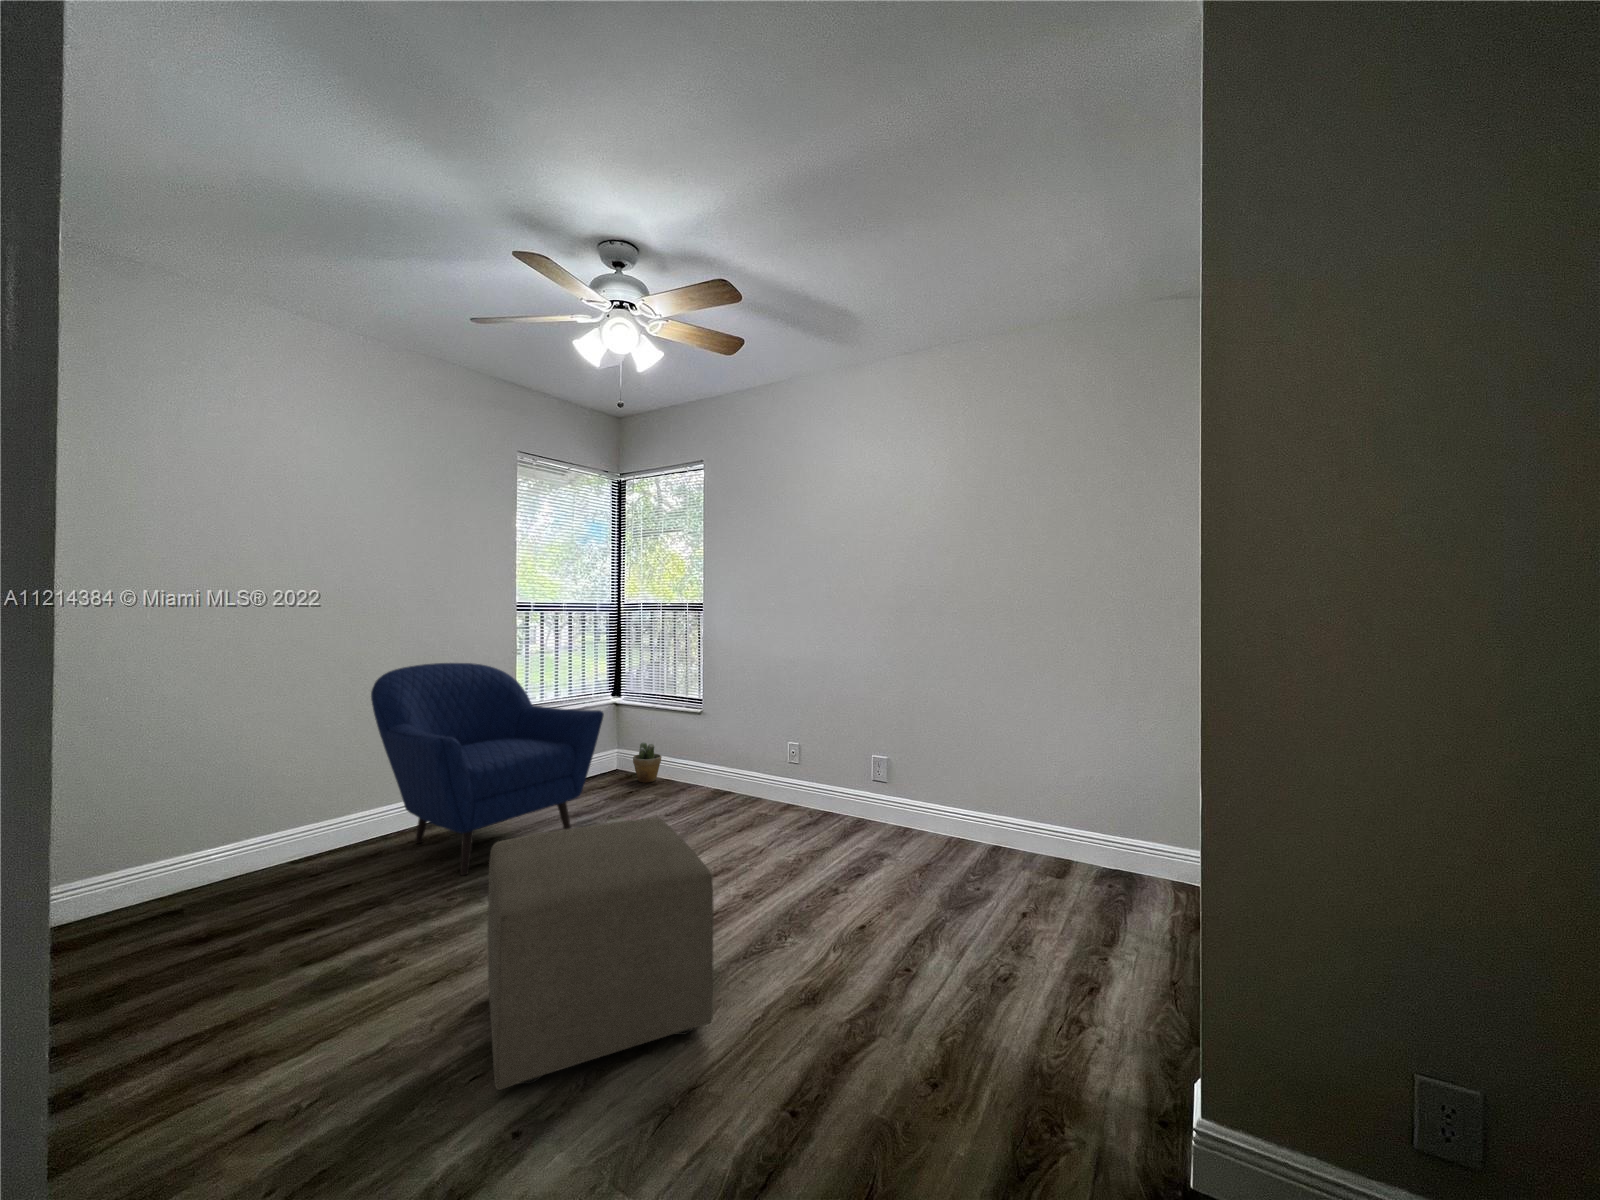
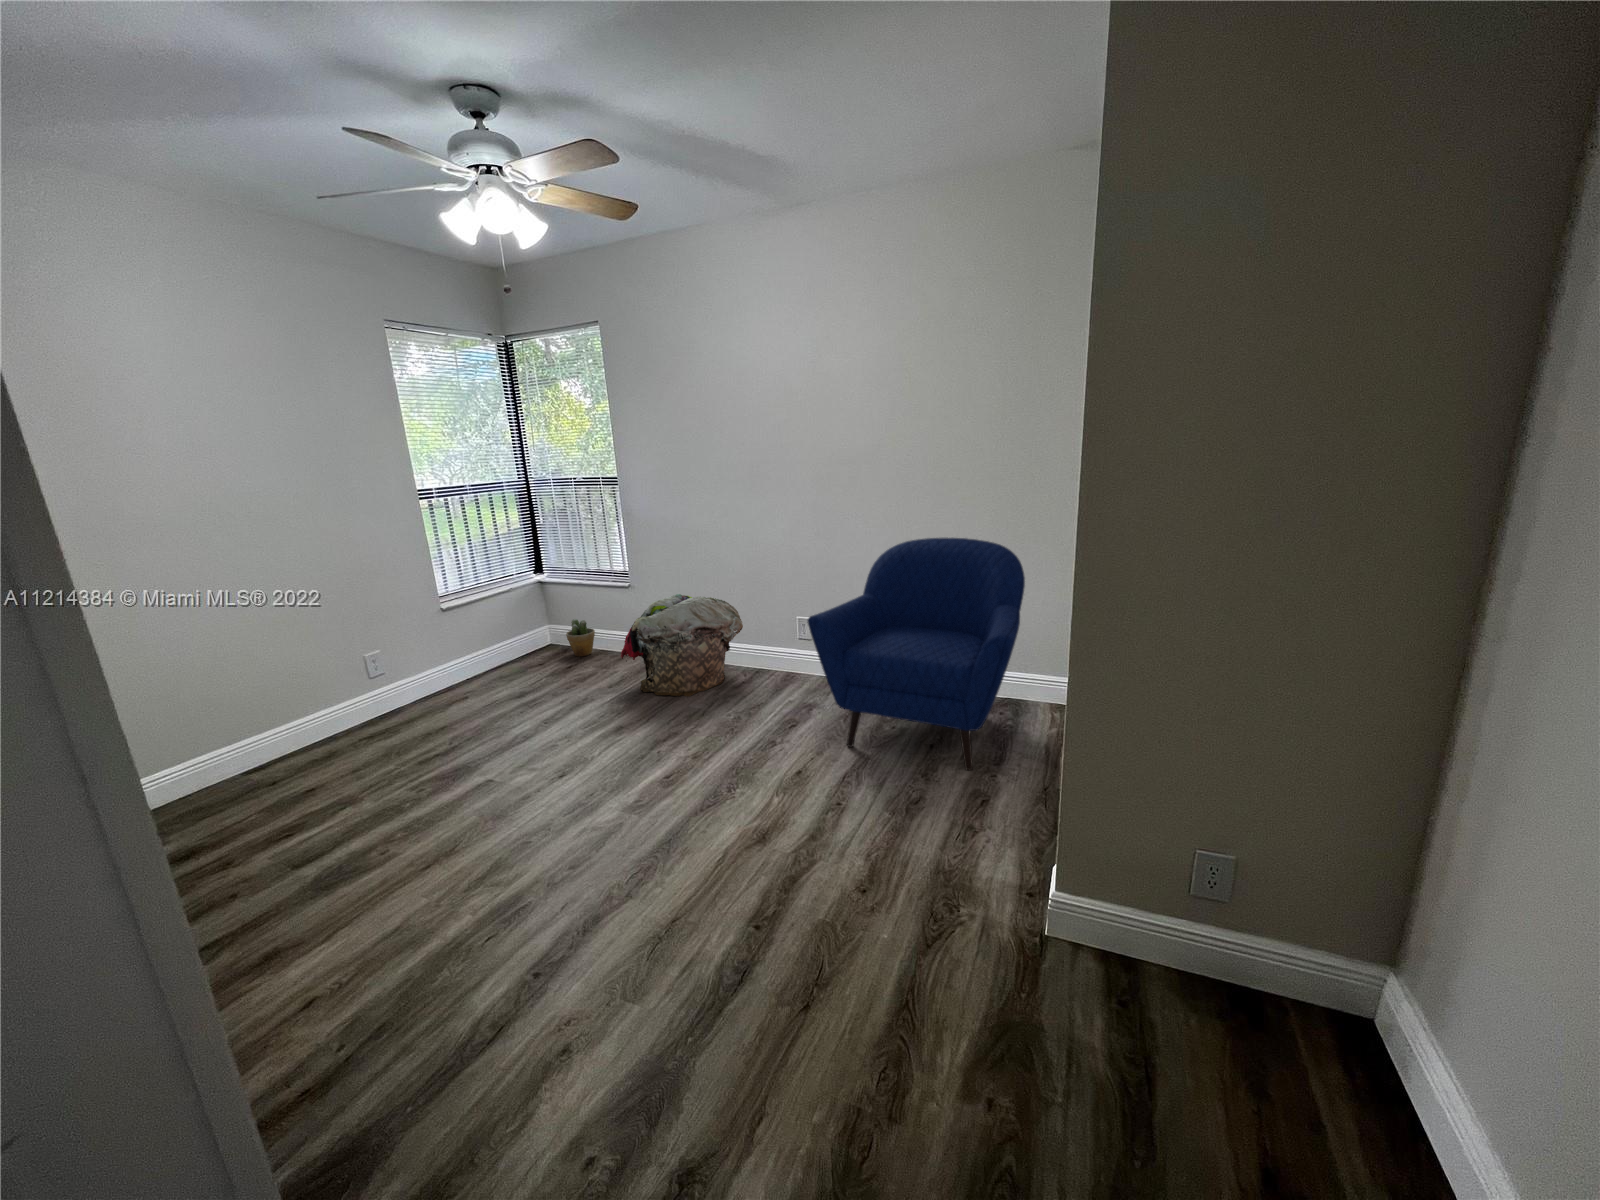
armchair: present [371,663,604,875] -> present [807,538,1025,770]
laundry basket: none [682,720,813,832] -> present [620,594,743,696]
ottoman: present [487,818,714,1090] -> none [461,708,683,945]

